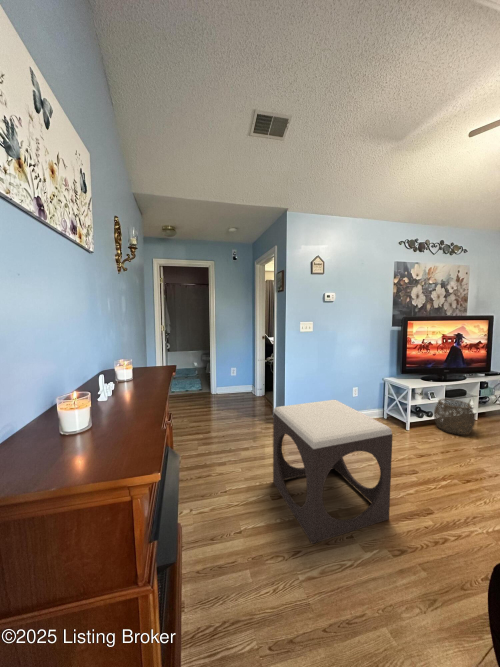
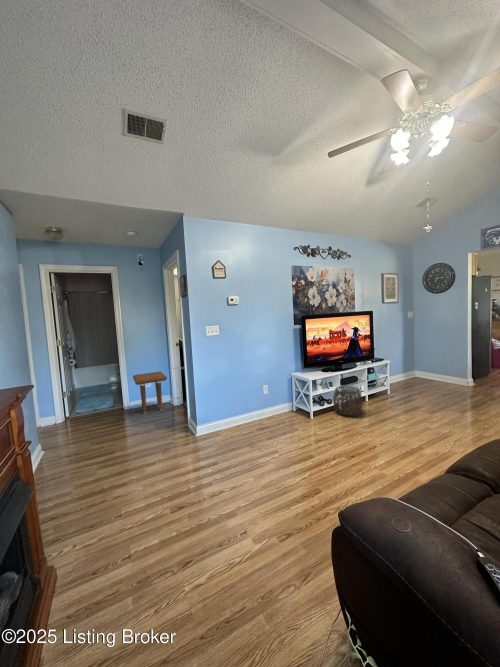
side table: none [222,362,253,399] -> present [133,371,167,413]
footstool: present [273,400,393,544] -> none [170,400,282,550]

